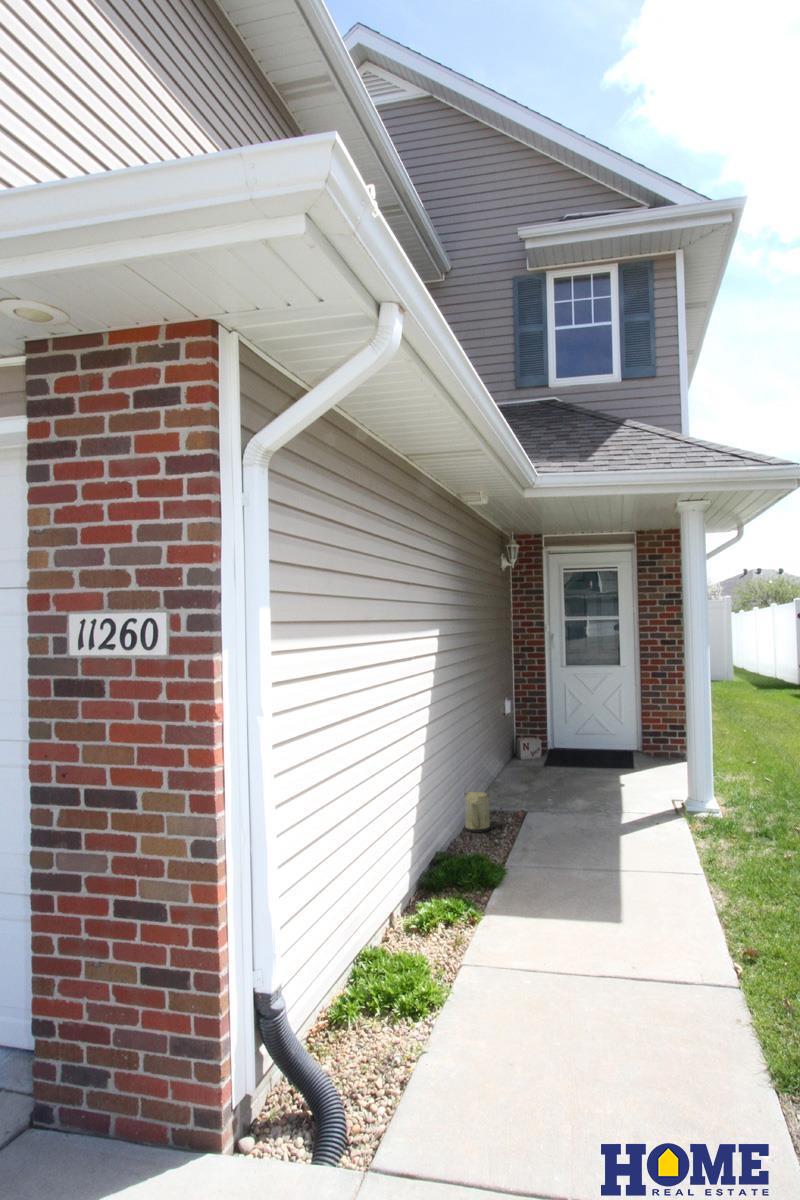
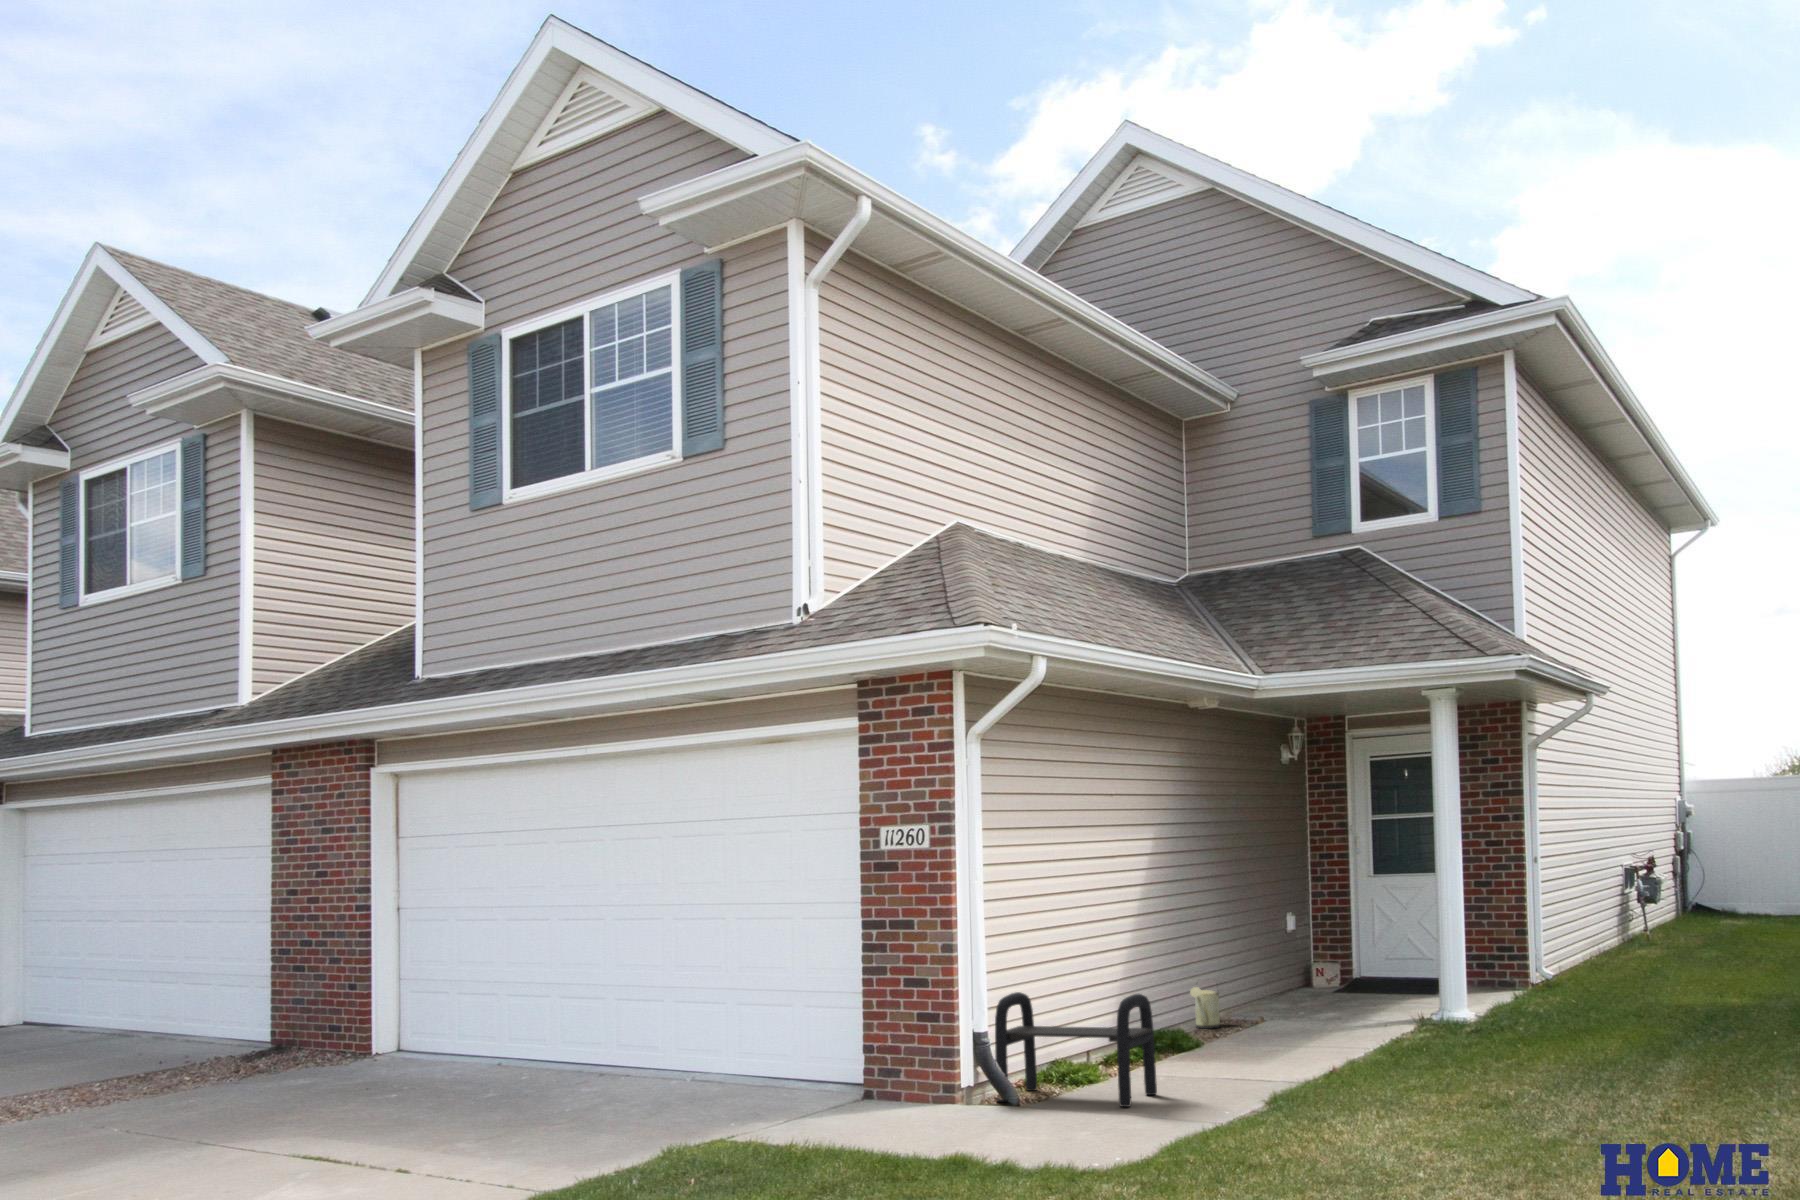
bench: none [285,888,548,1132] -> present [995,992,1157,1107]

